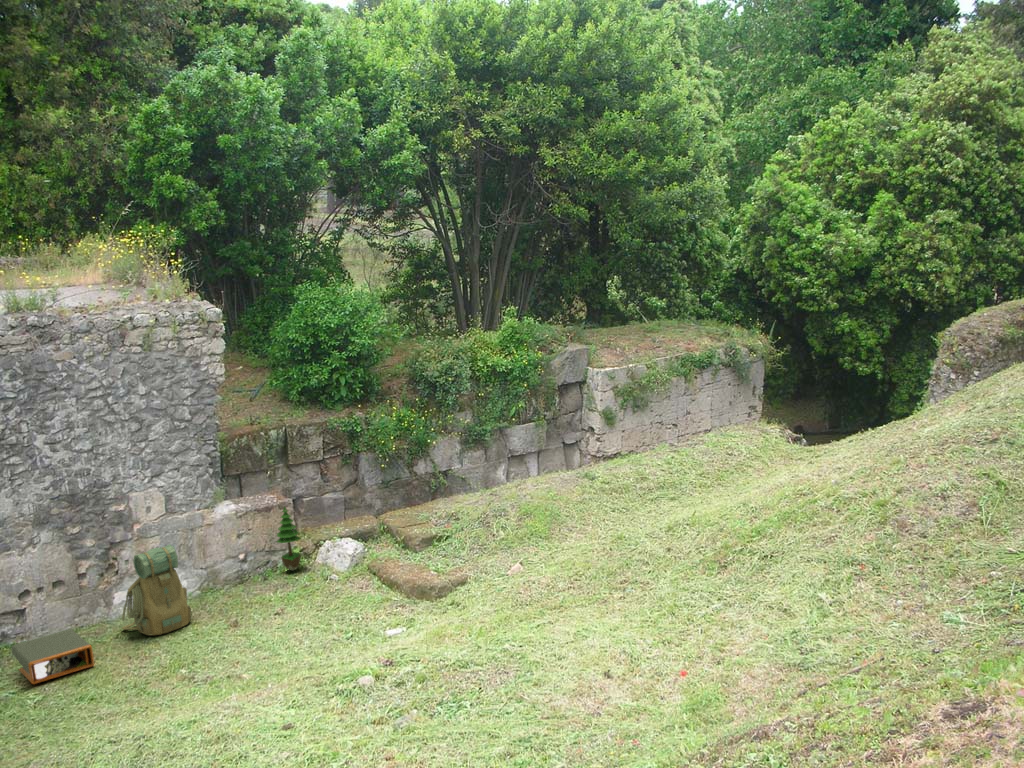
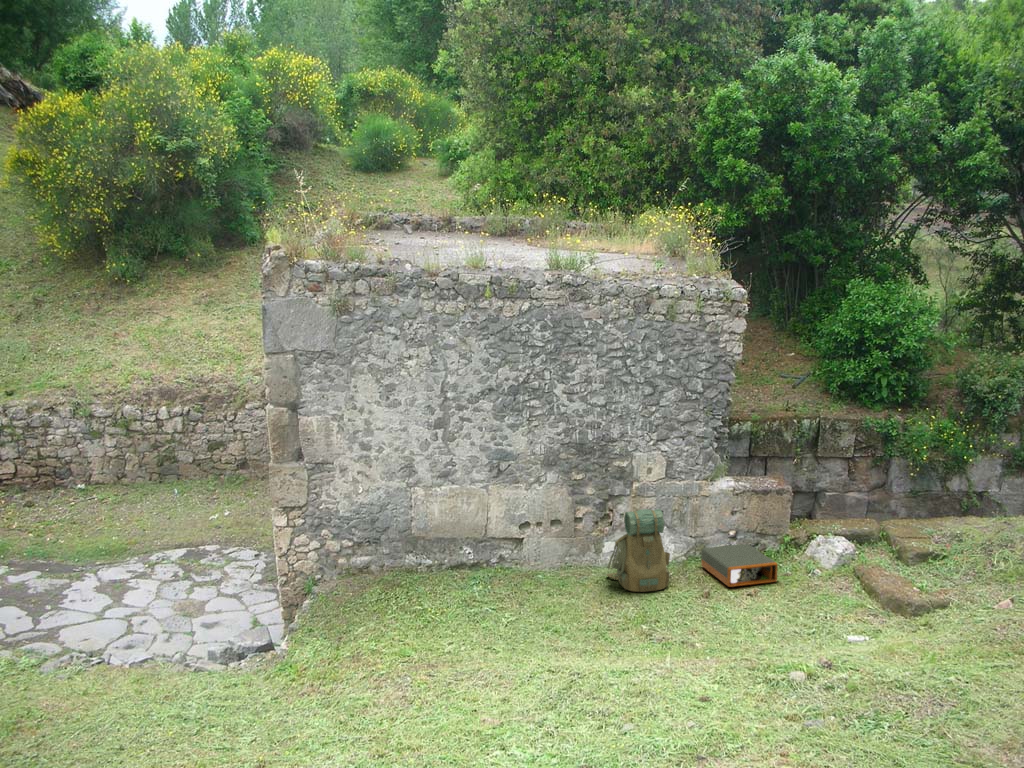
potted tree: present [277,507,301,571] -> none [771,495,797,562]
storage box: present [11,629,94,684] -> present [701,544,778,587]

